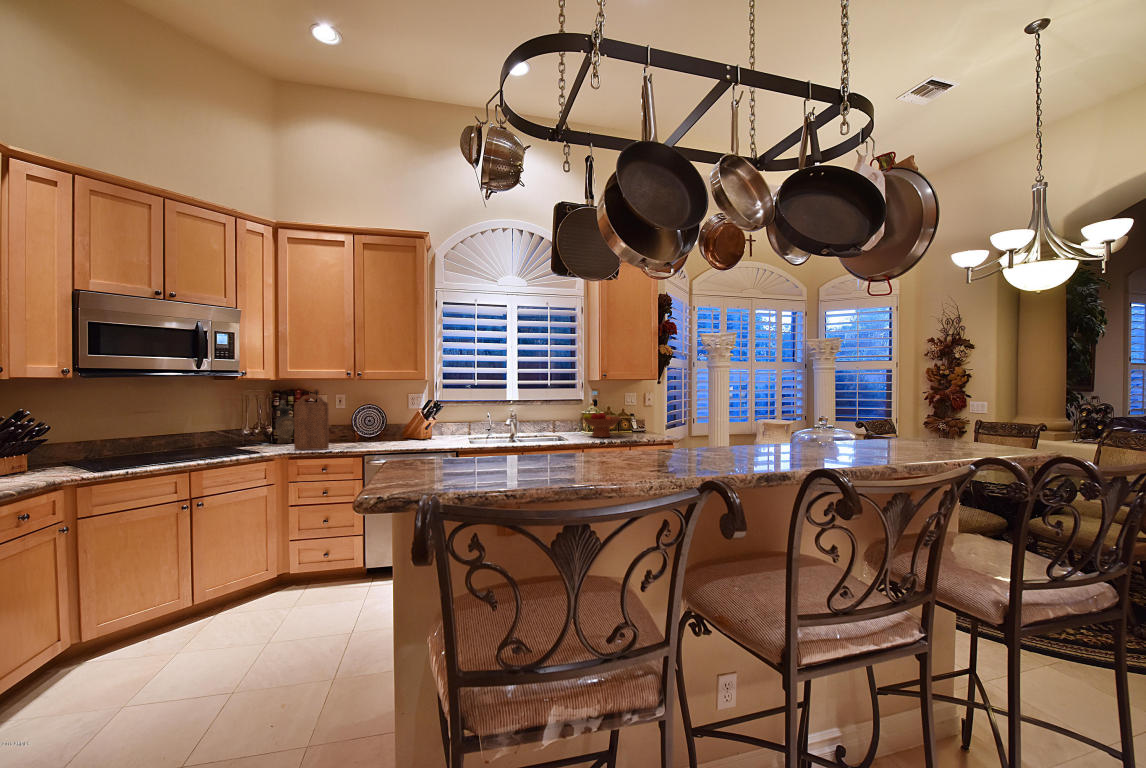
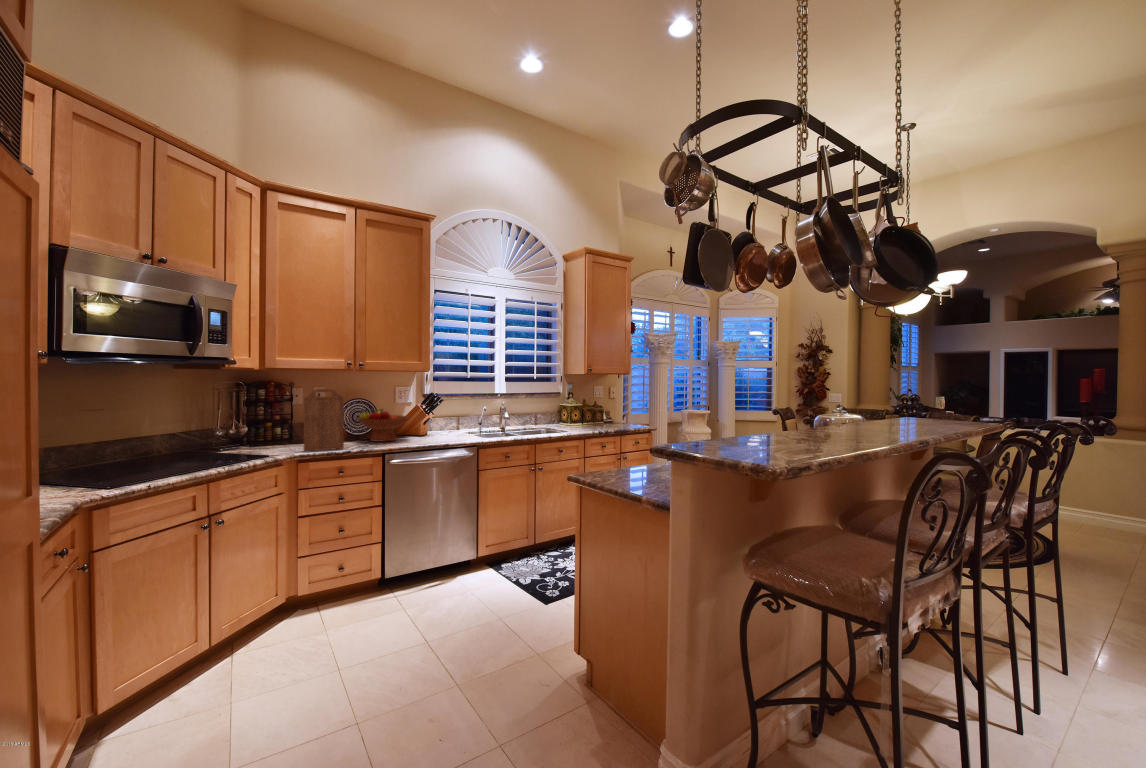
ceramic pitcher: present [275,401,294,444] -> none [254,395,280,445]
fruit bowl: present [583,411,621,437] -> present [358,409,409,442]

